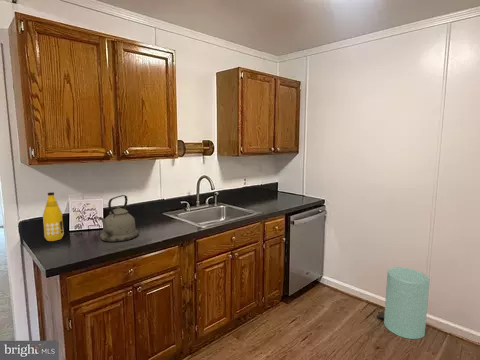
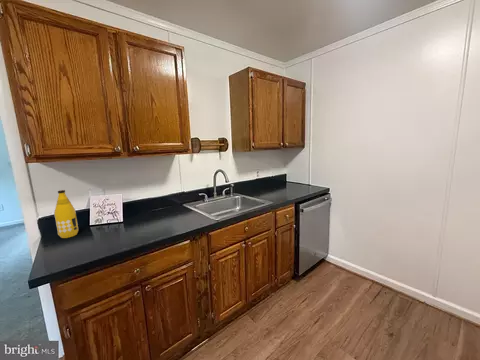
kettle: present [99,195,139,242] -> none [103,191,151,239]
trash can: present [377,267,430,339] -> none [385,254,447,328]

